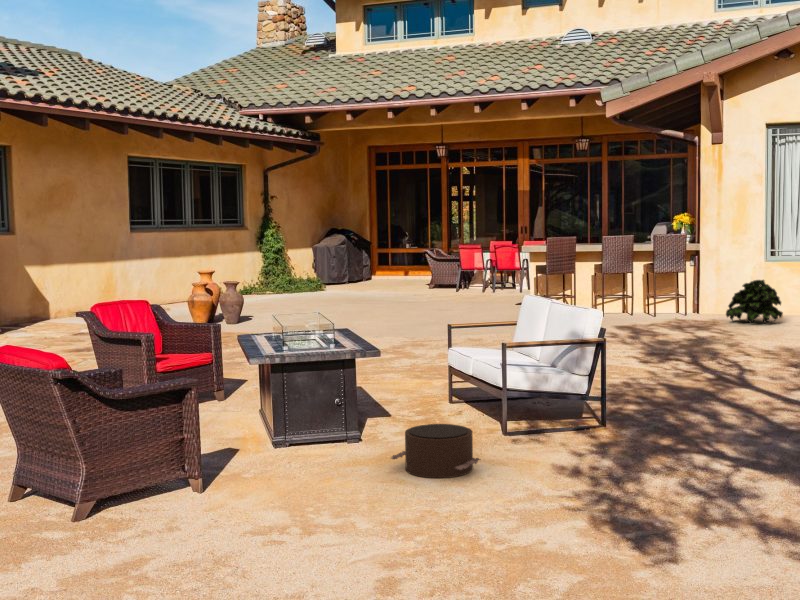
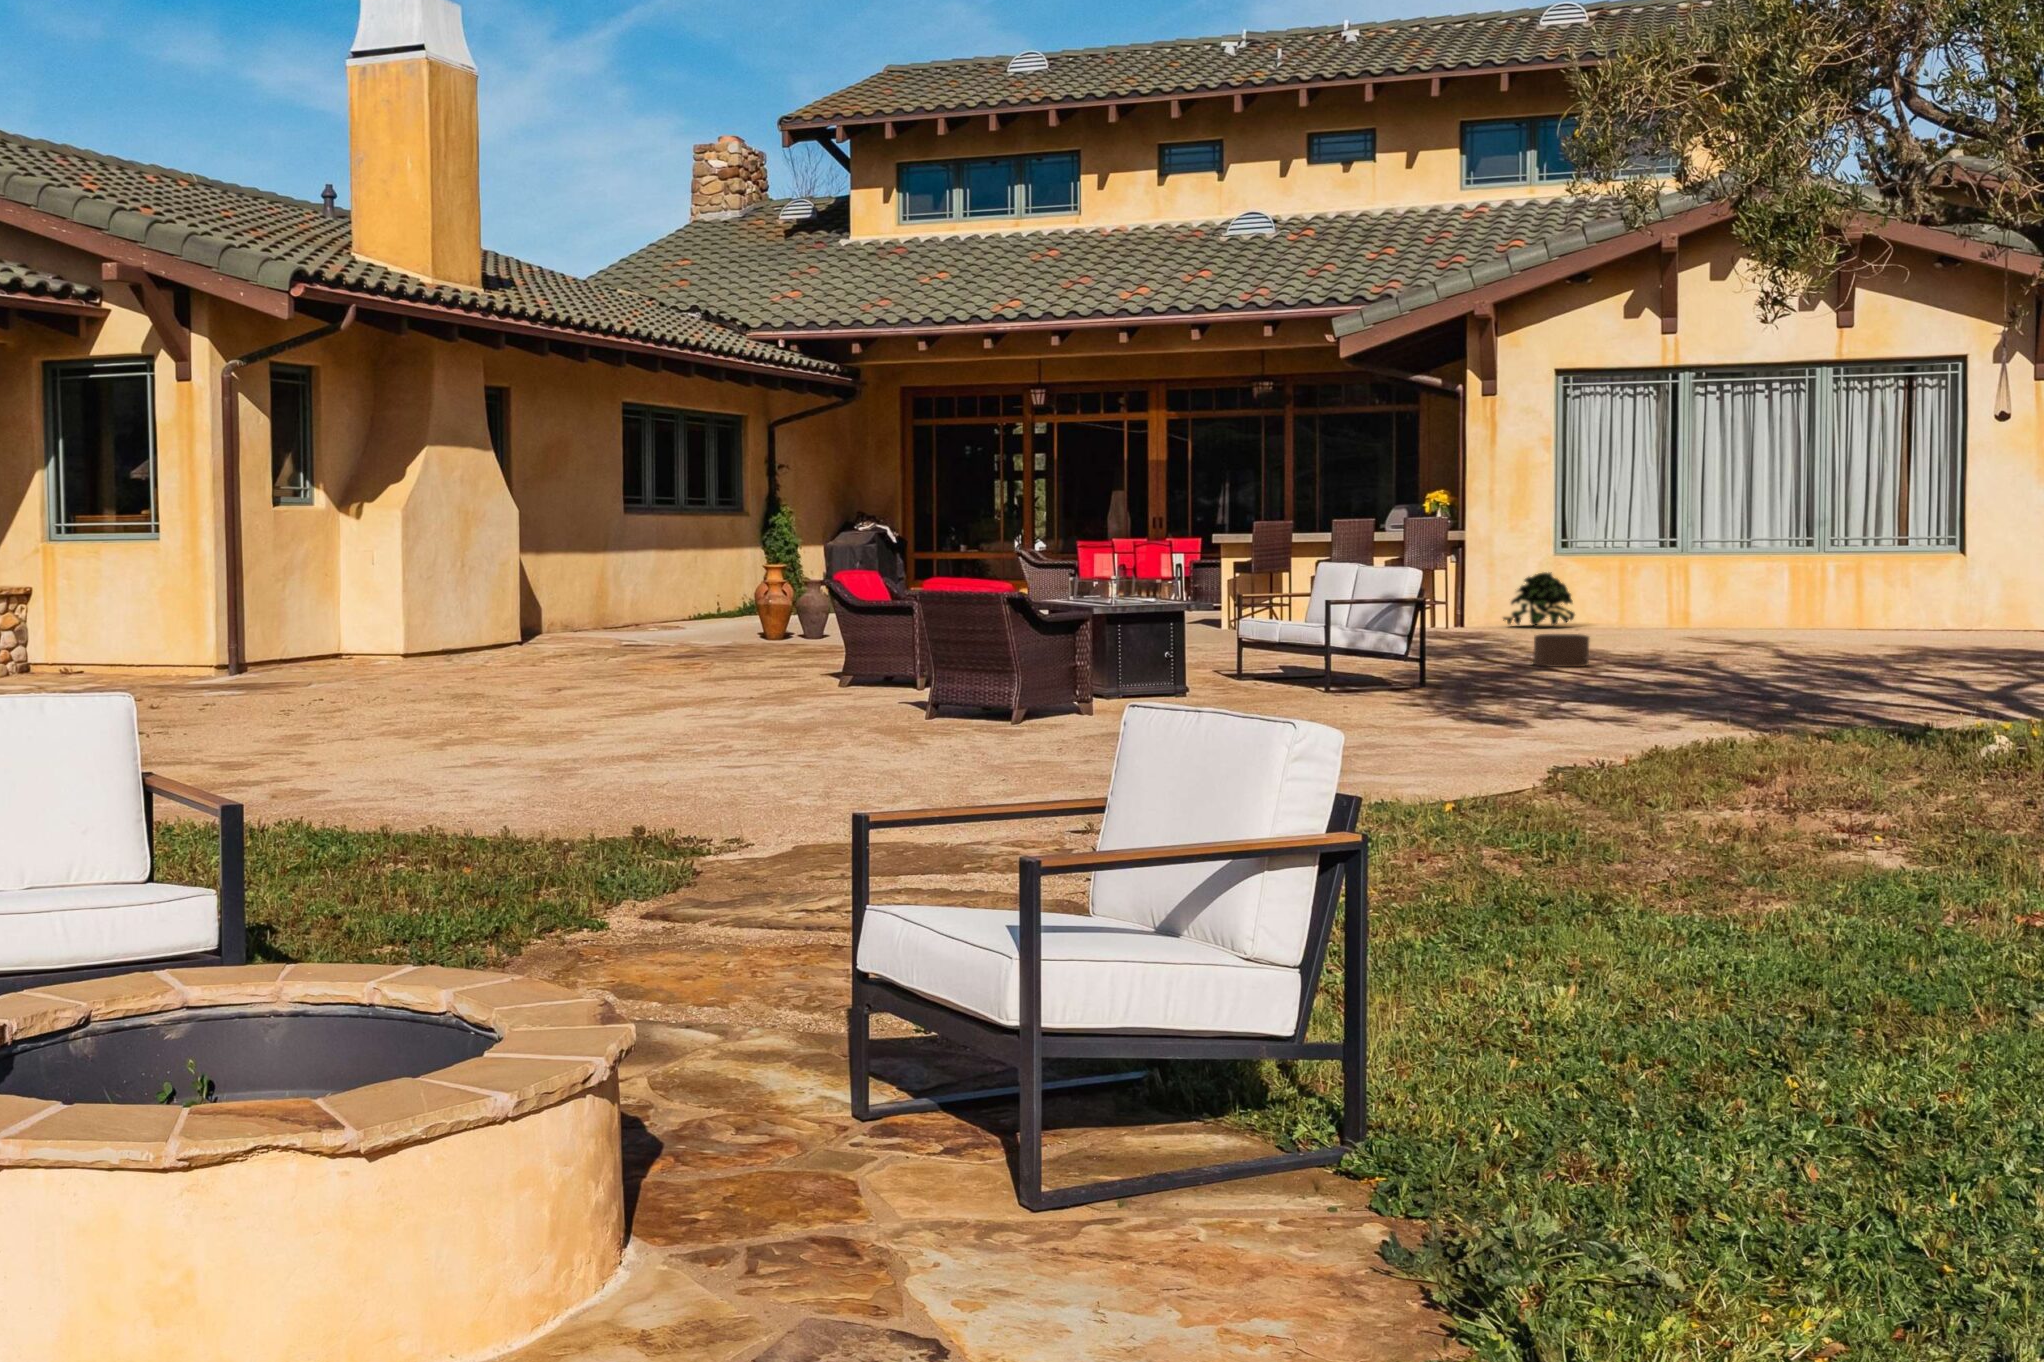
pouf: present [391,424,480,478] -> present [1526,634,1594,667]

